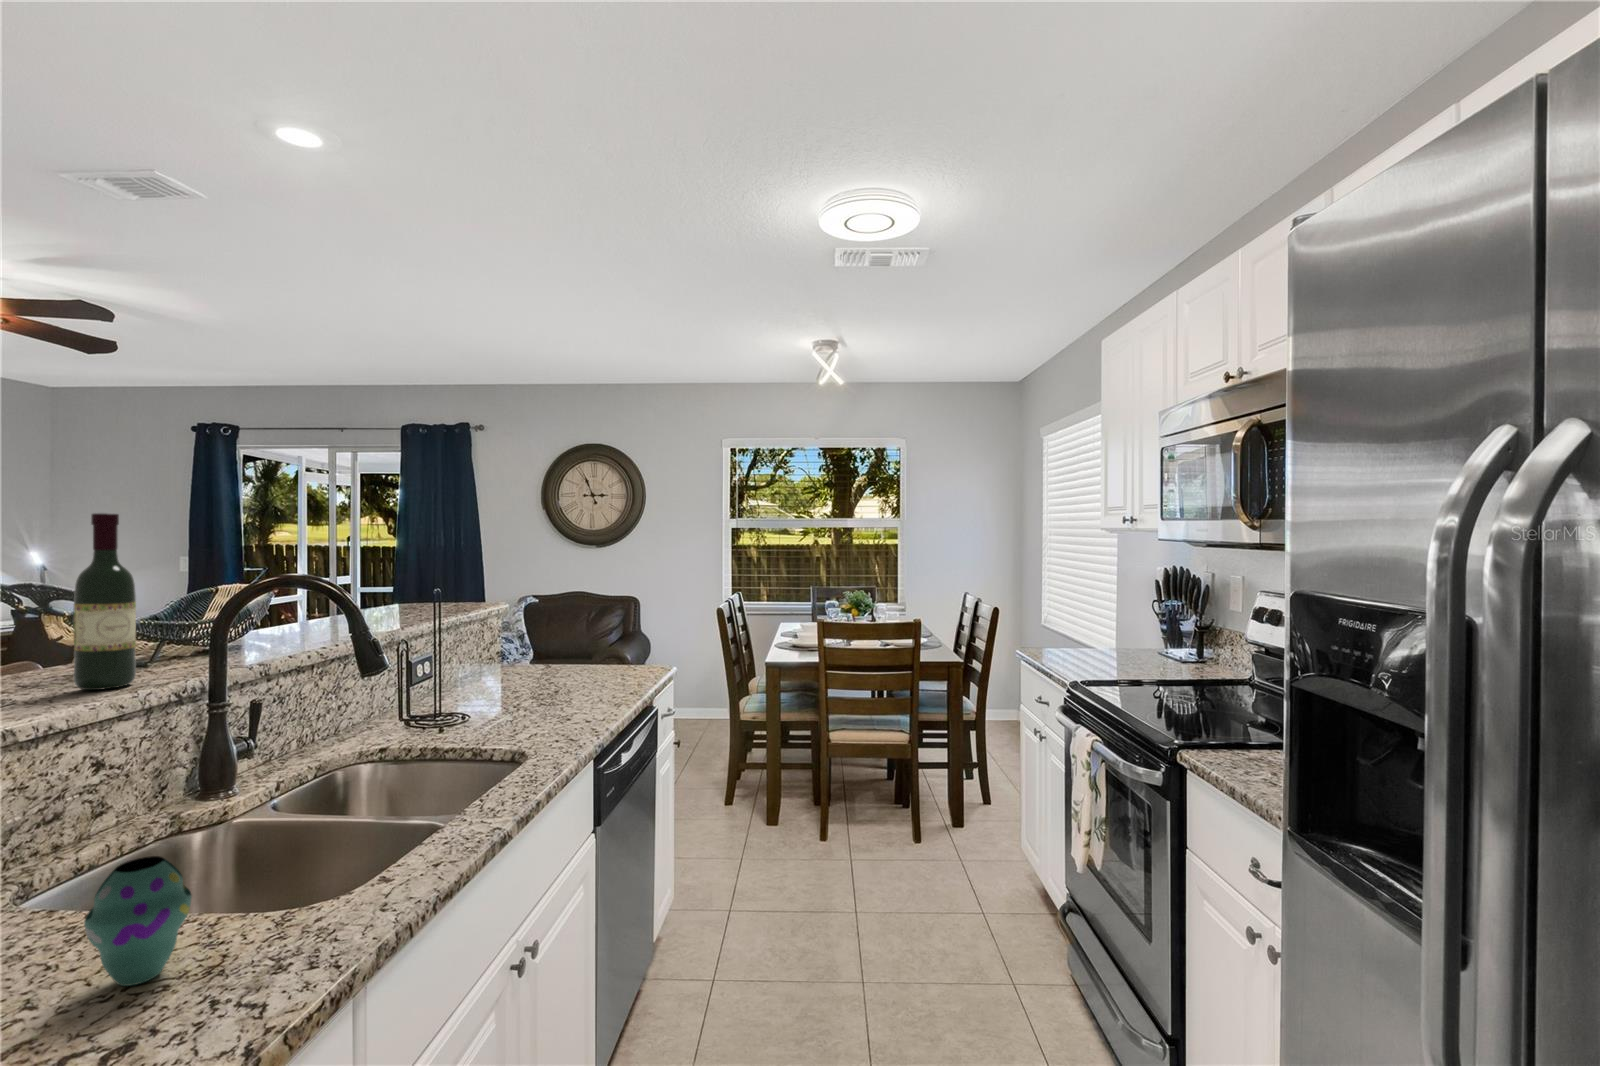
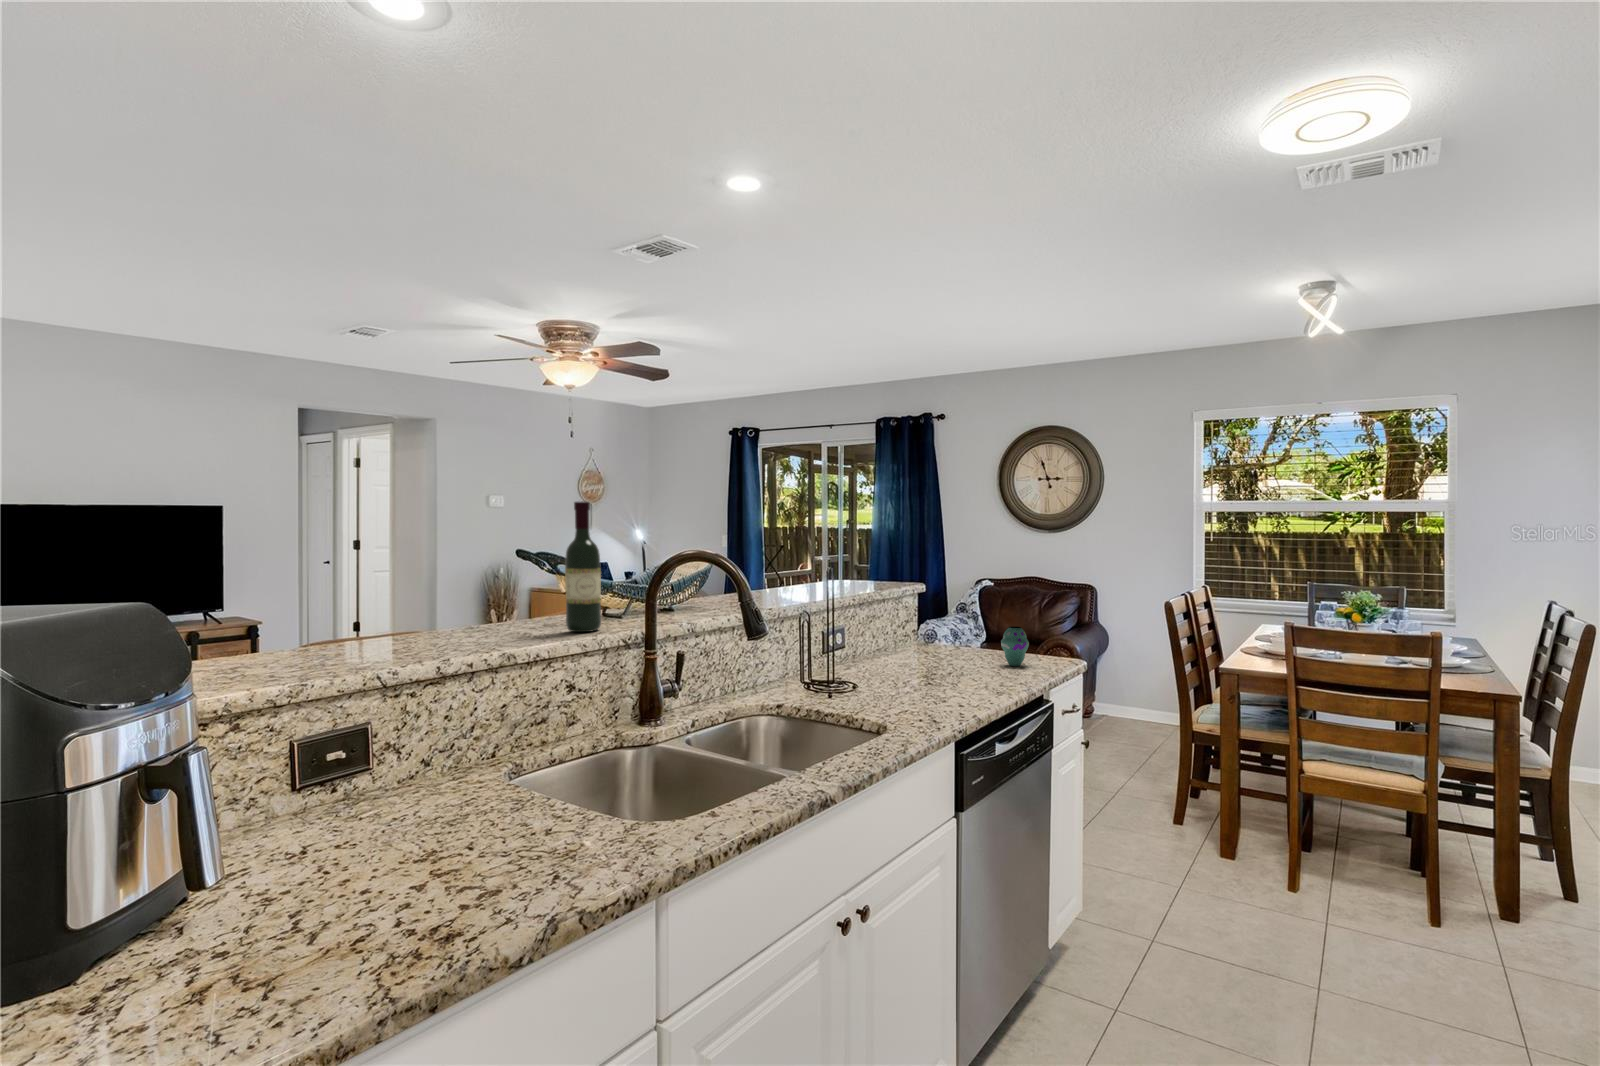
vase: present [84,856,192,986] -> present [1001,627,1029,666]

